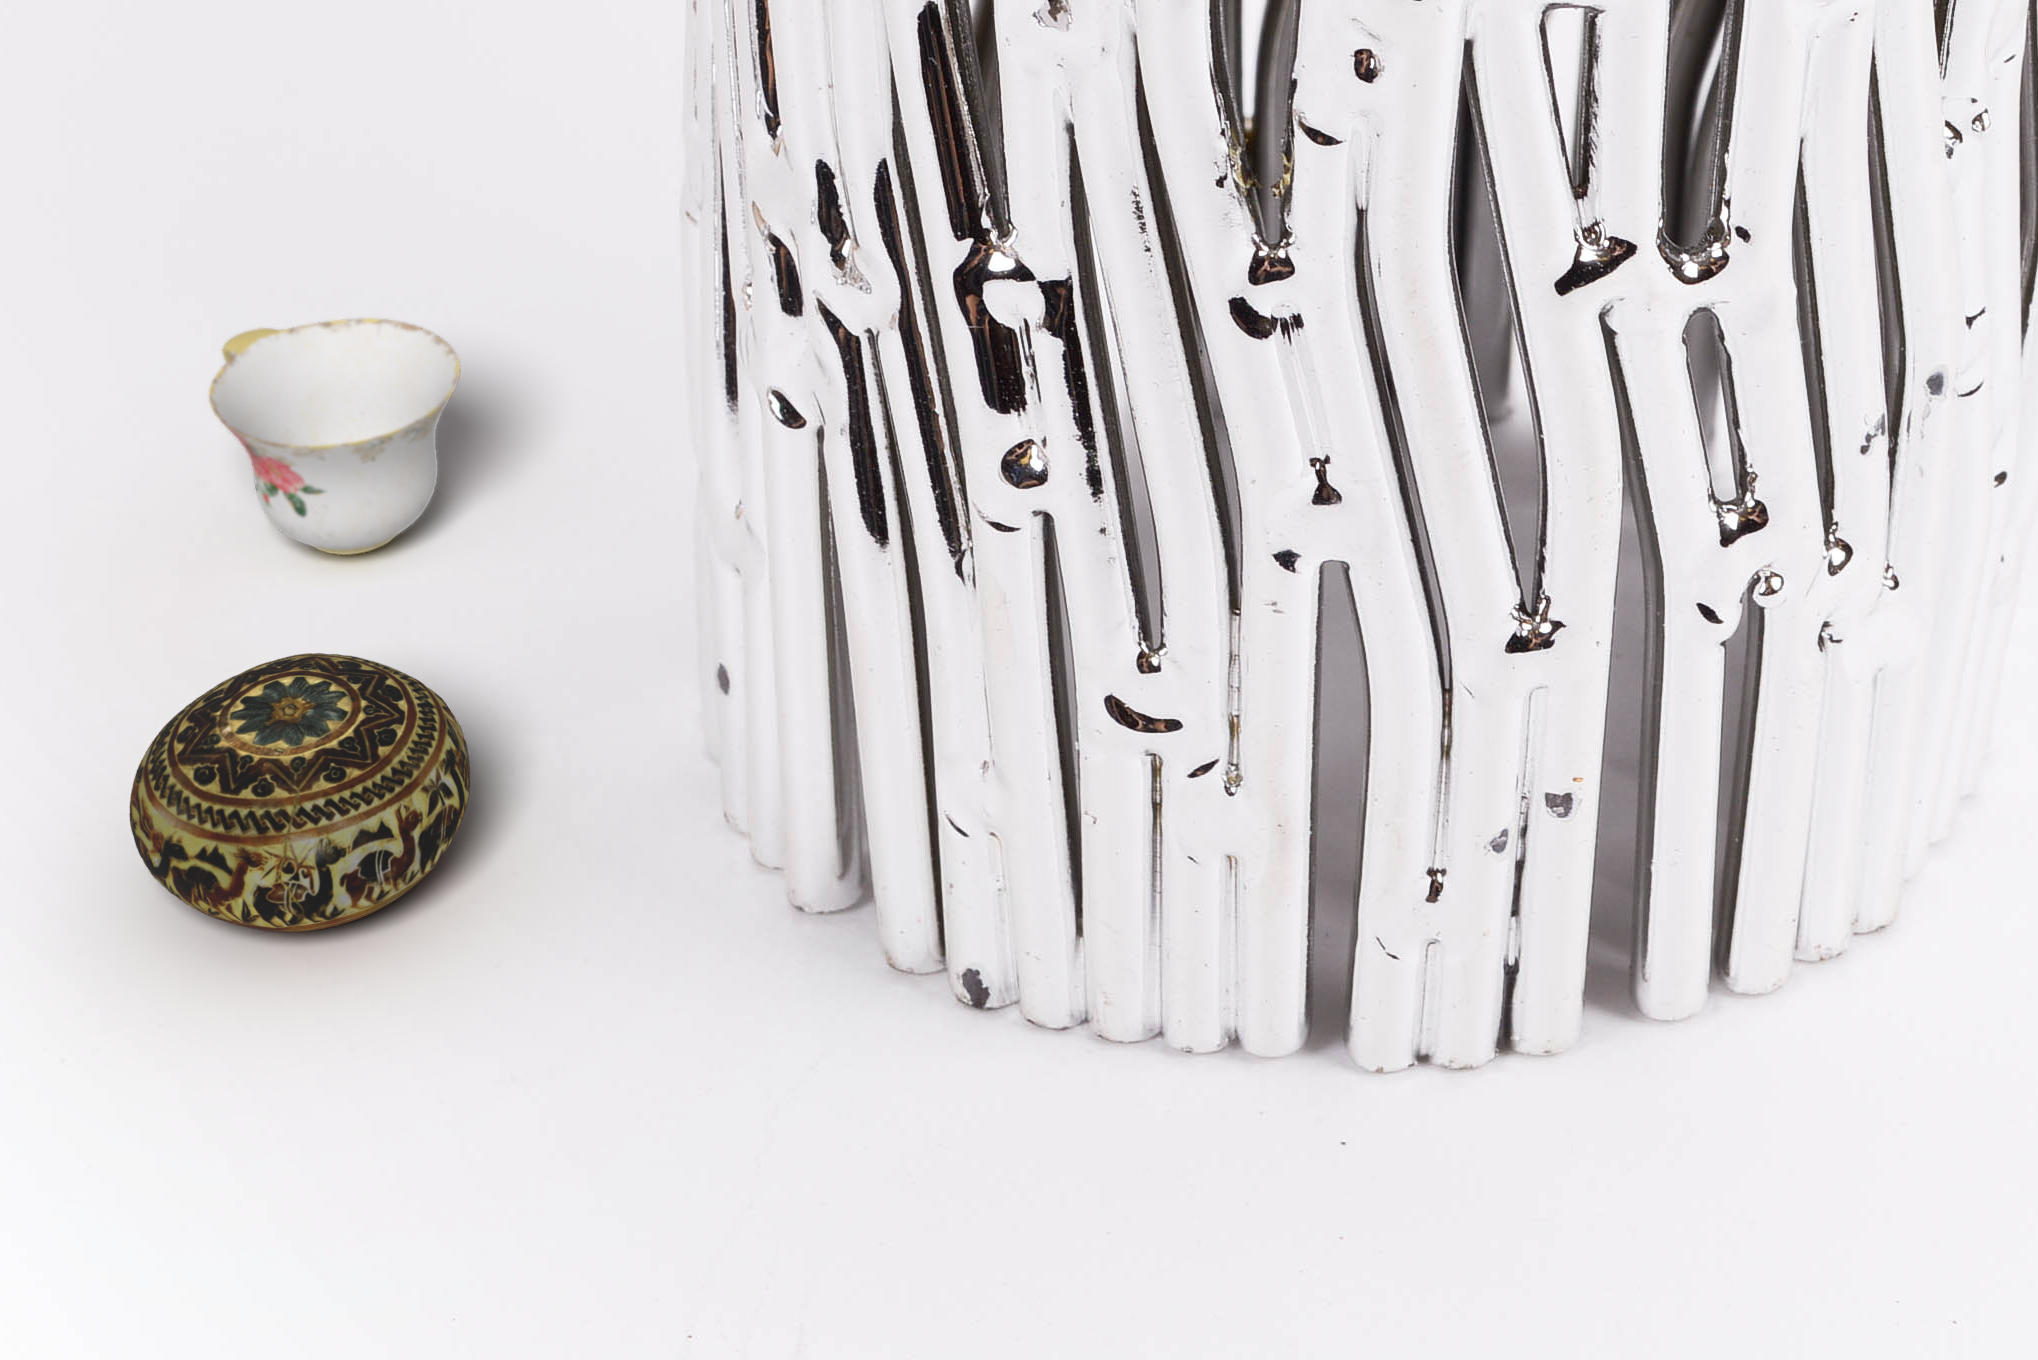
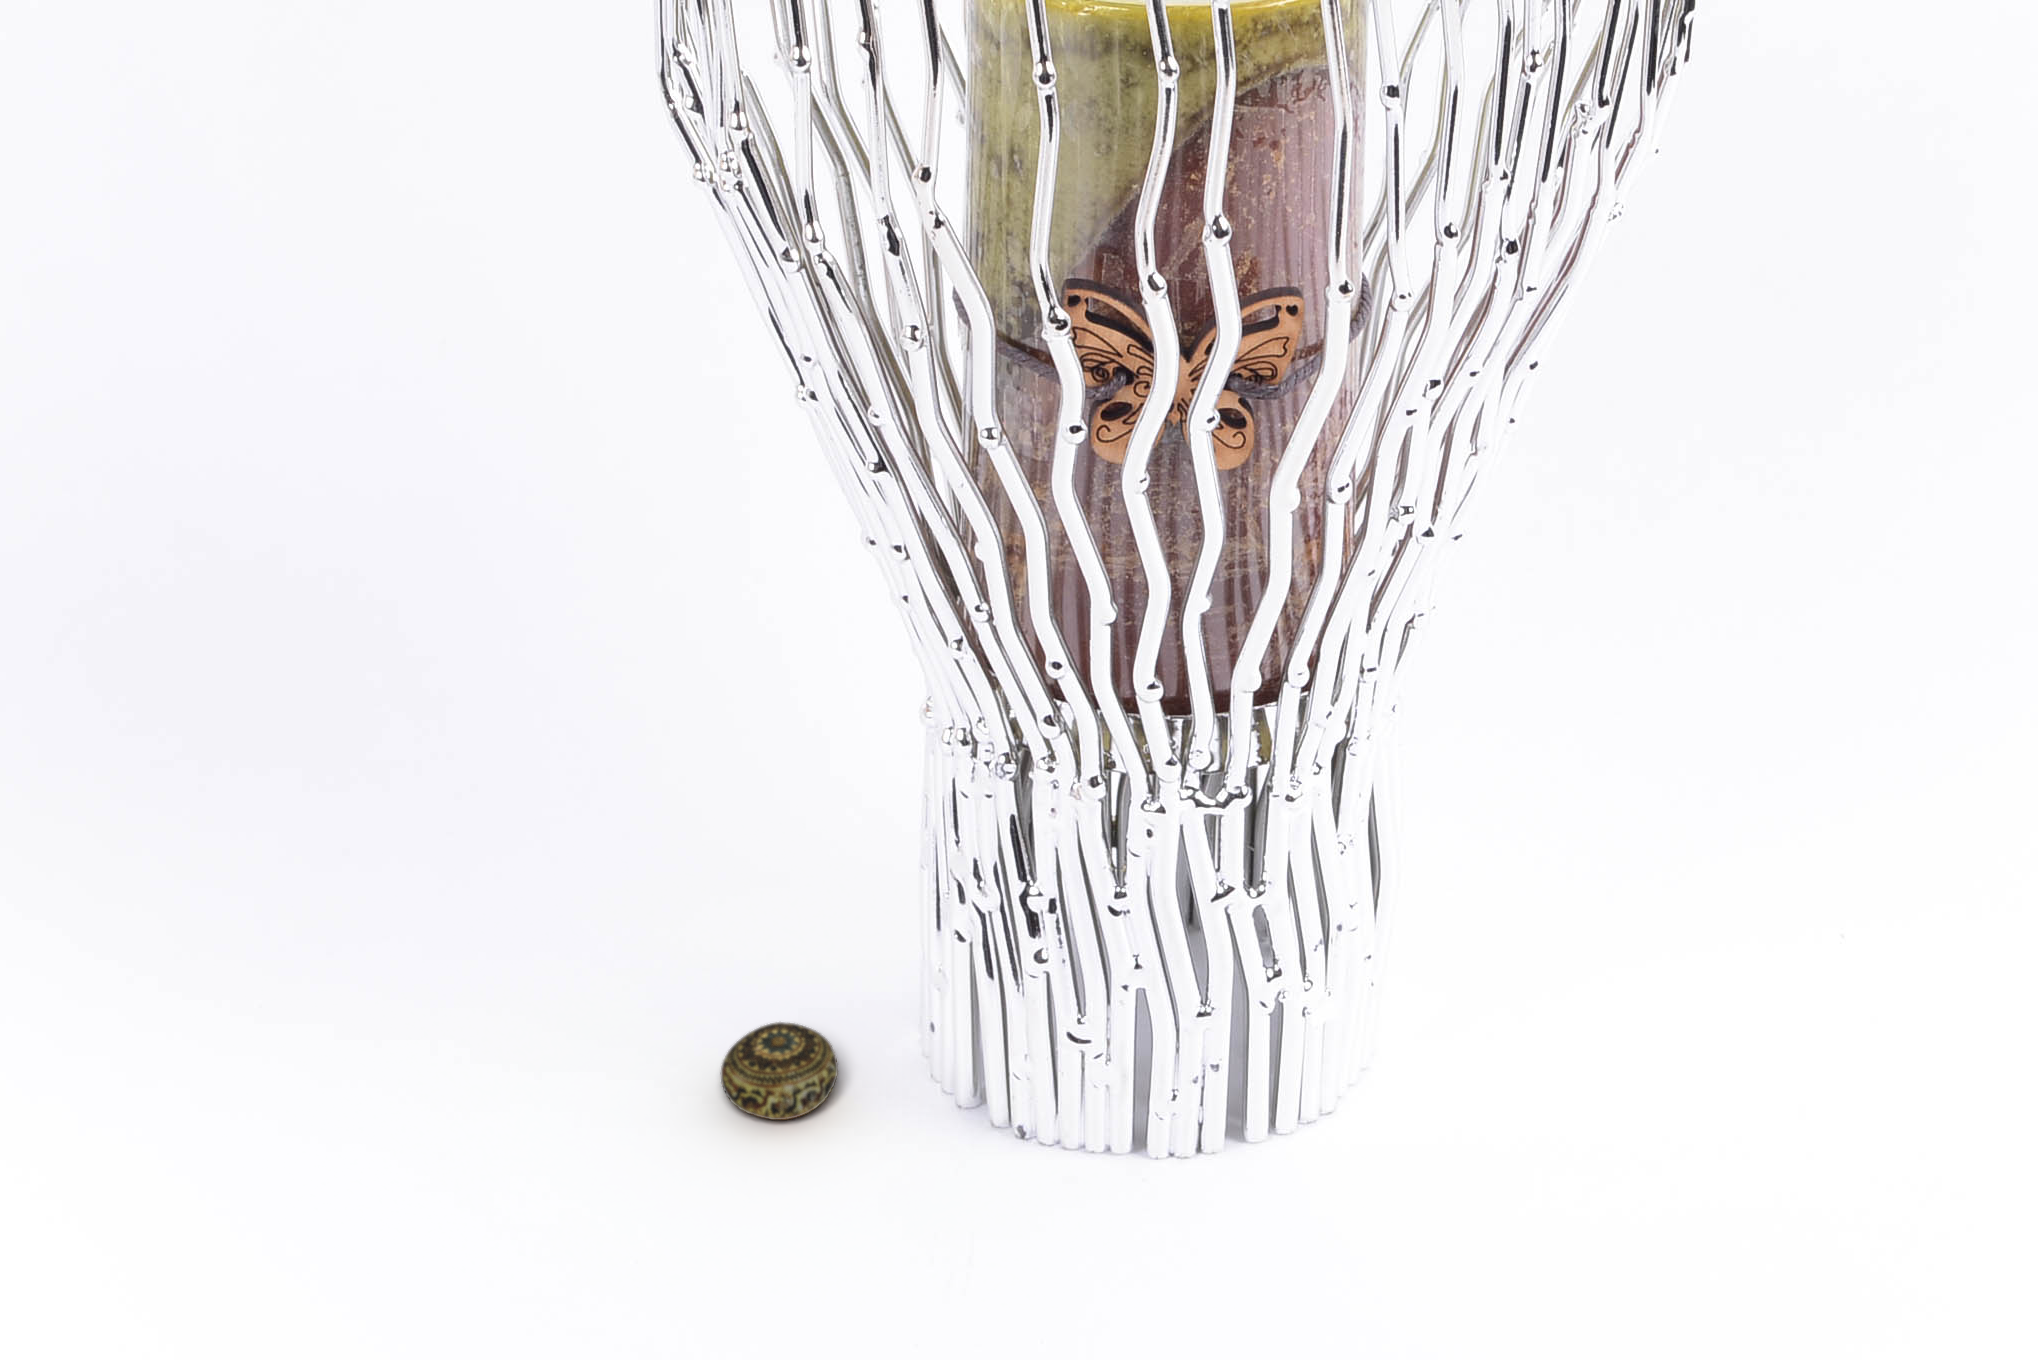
teacup: present [209,318,460,555] -> none [720,895,815,987]

